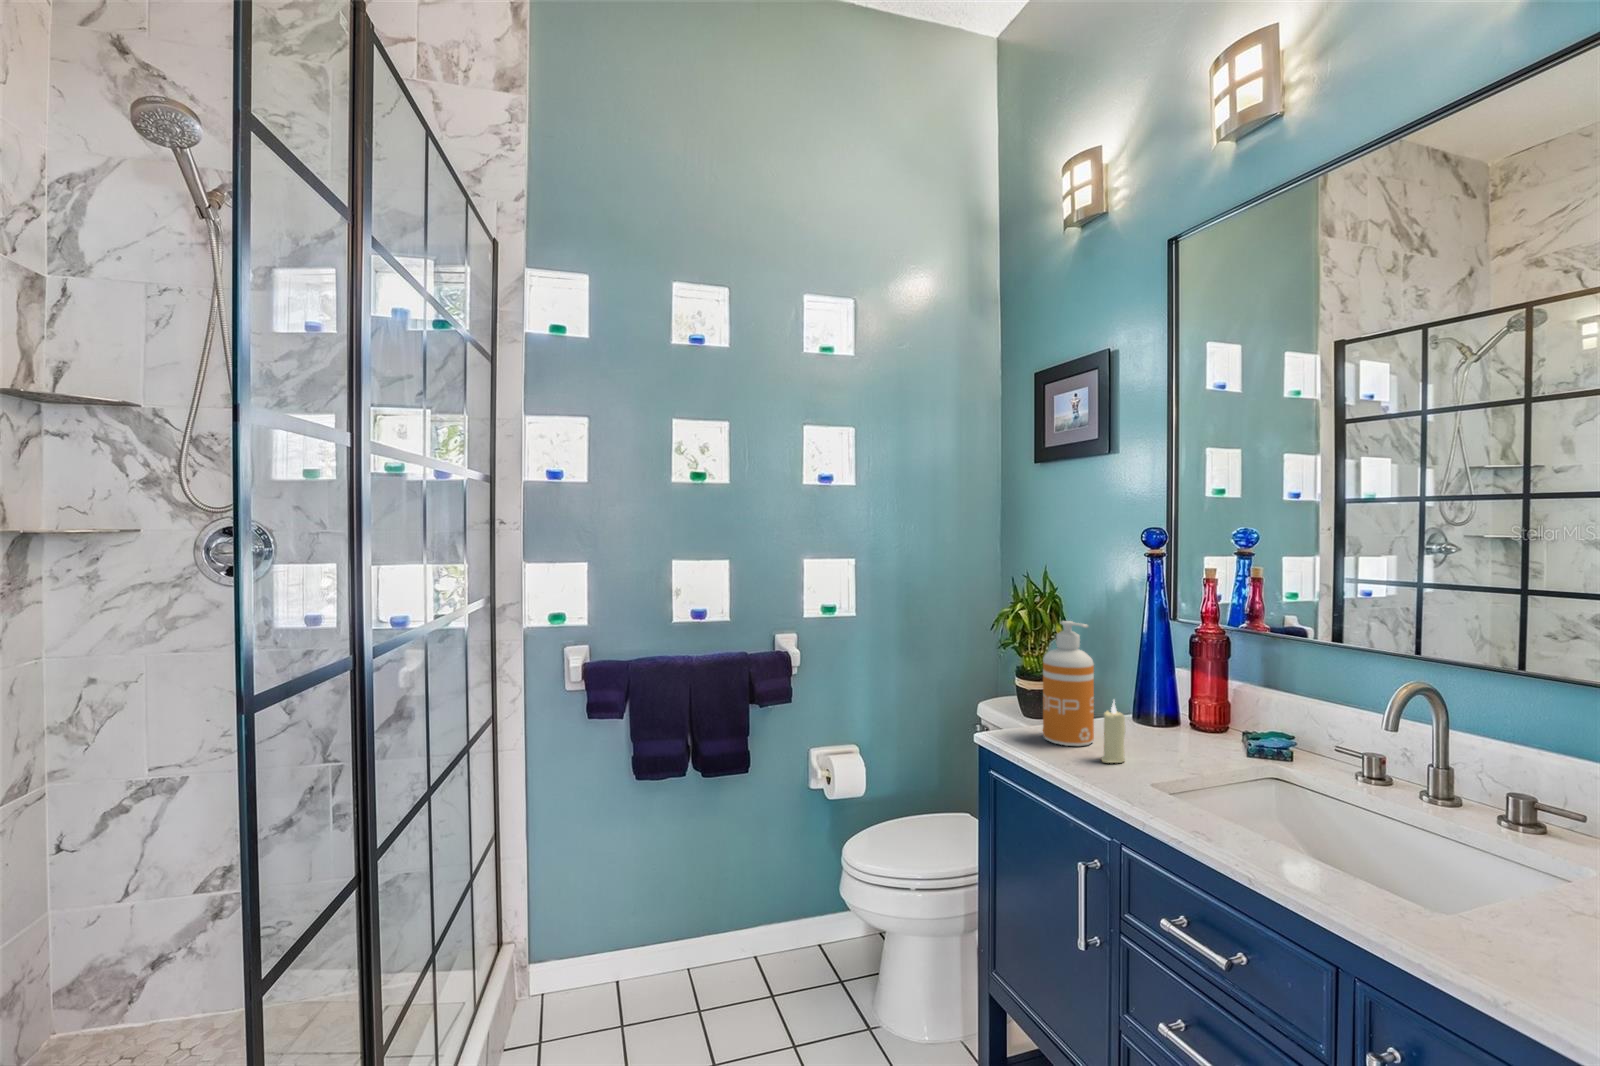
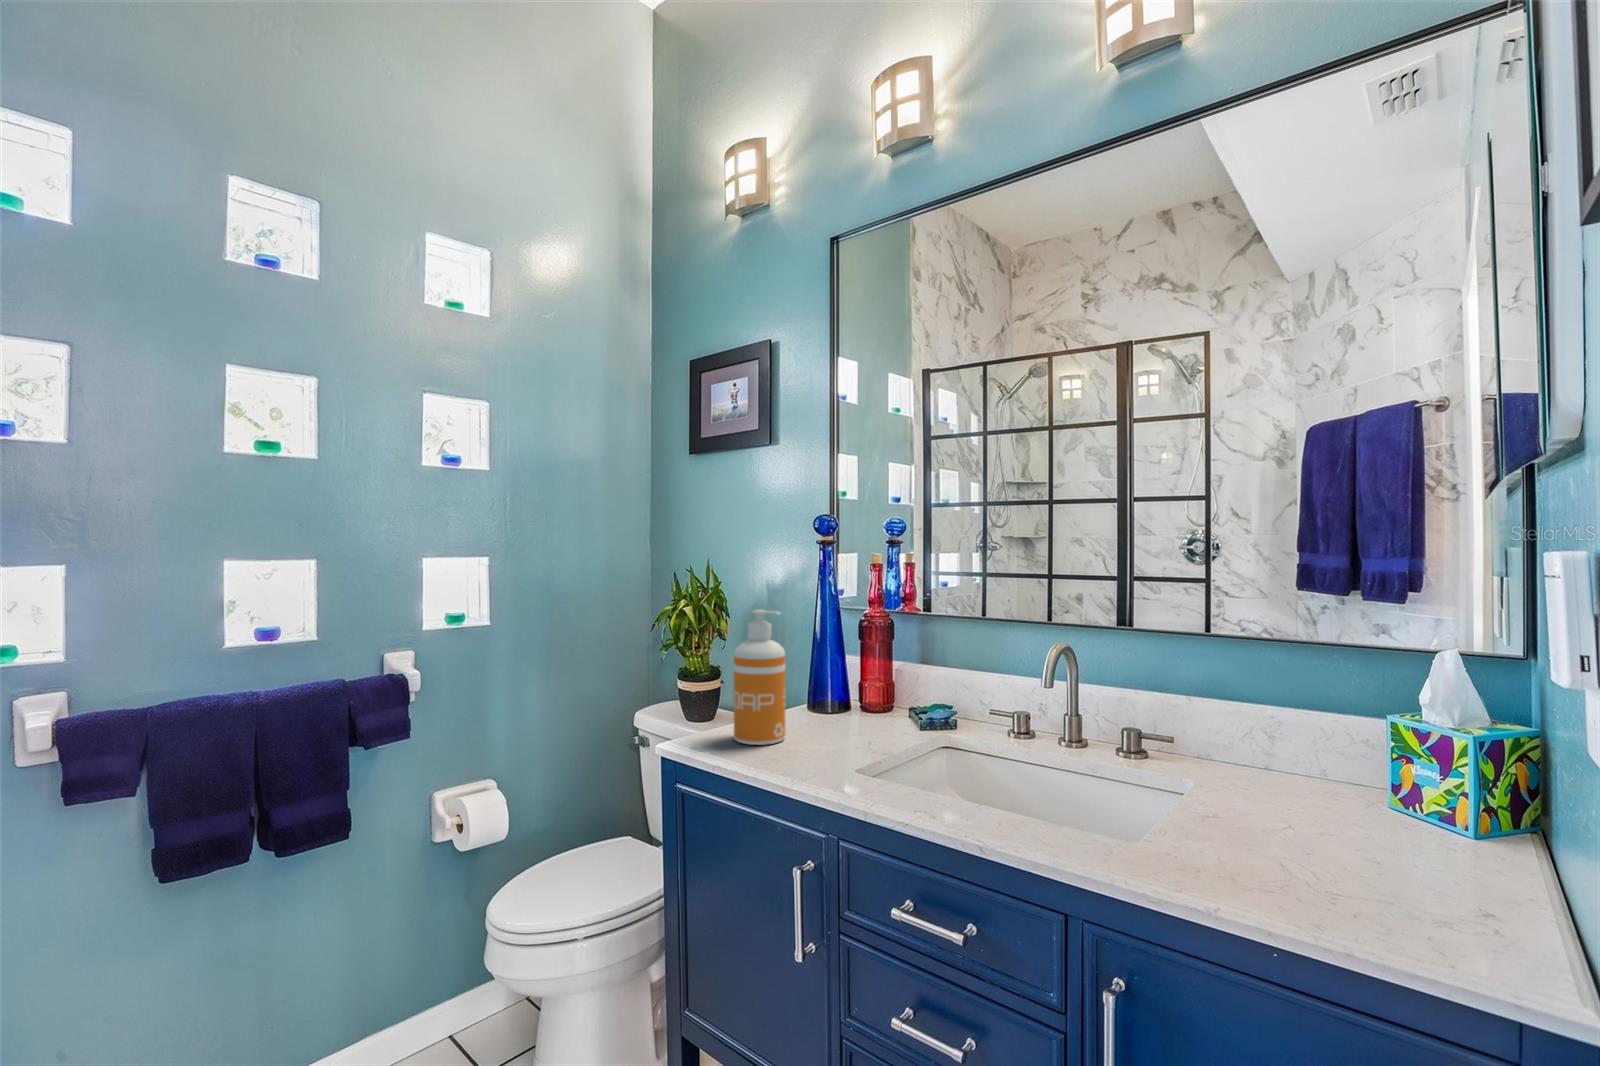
candle: present [1102,700,1125,763] -> none [801,687,824,755]

